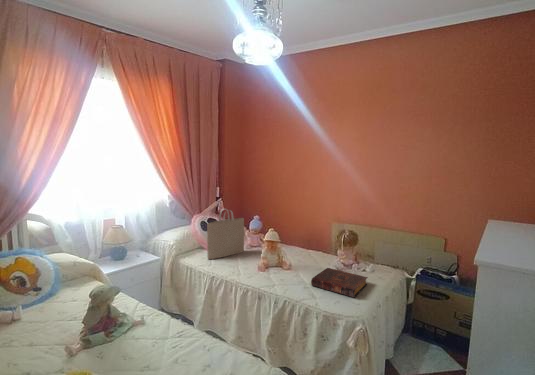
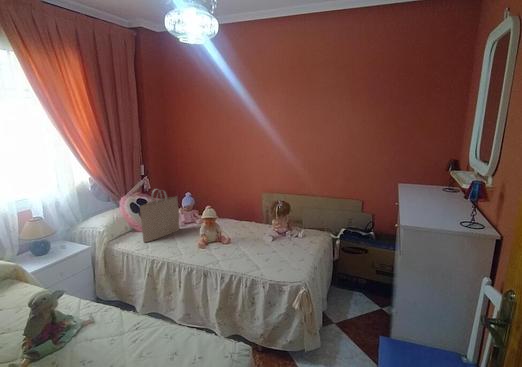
book: present [311,268,368,297] -> none [253,238,303,264]

